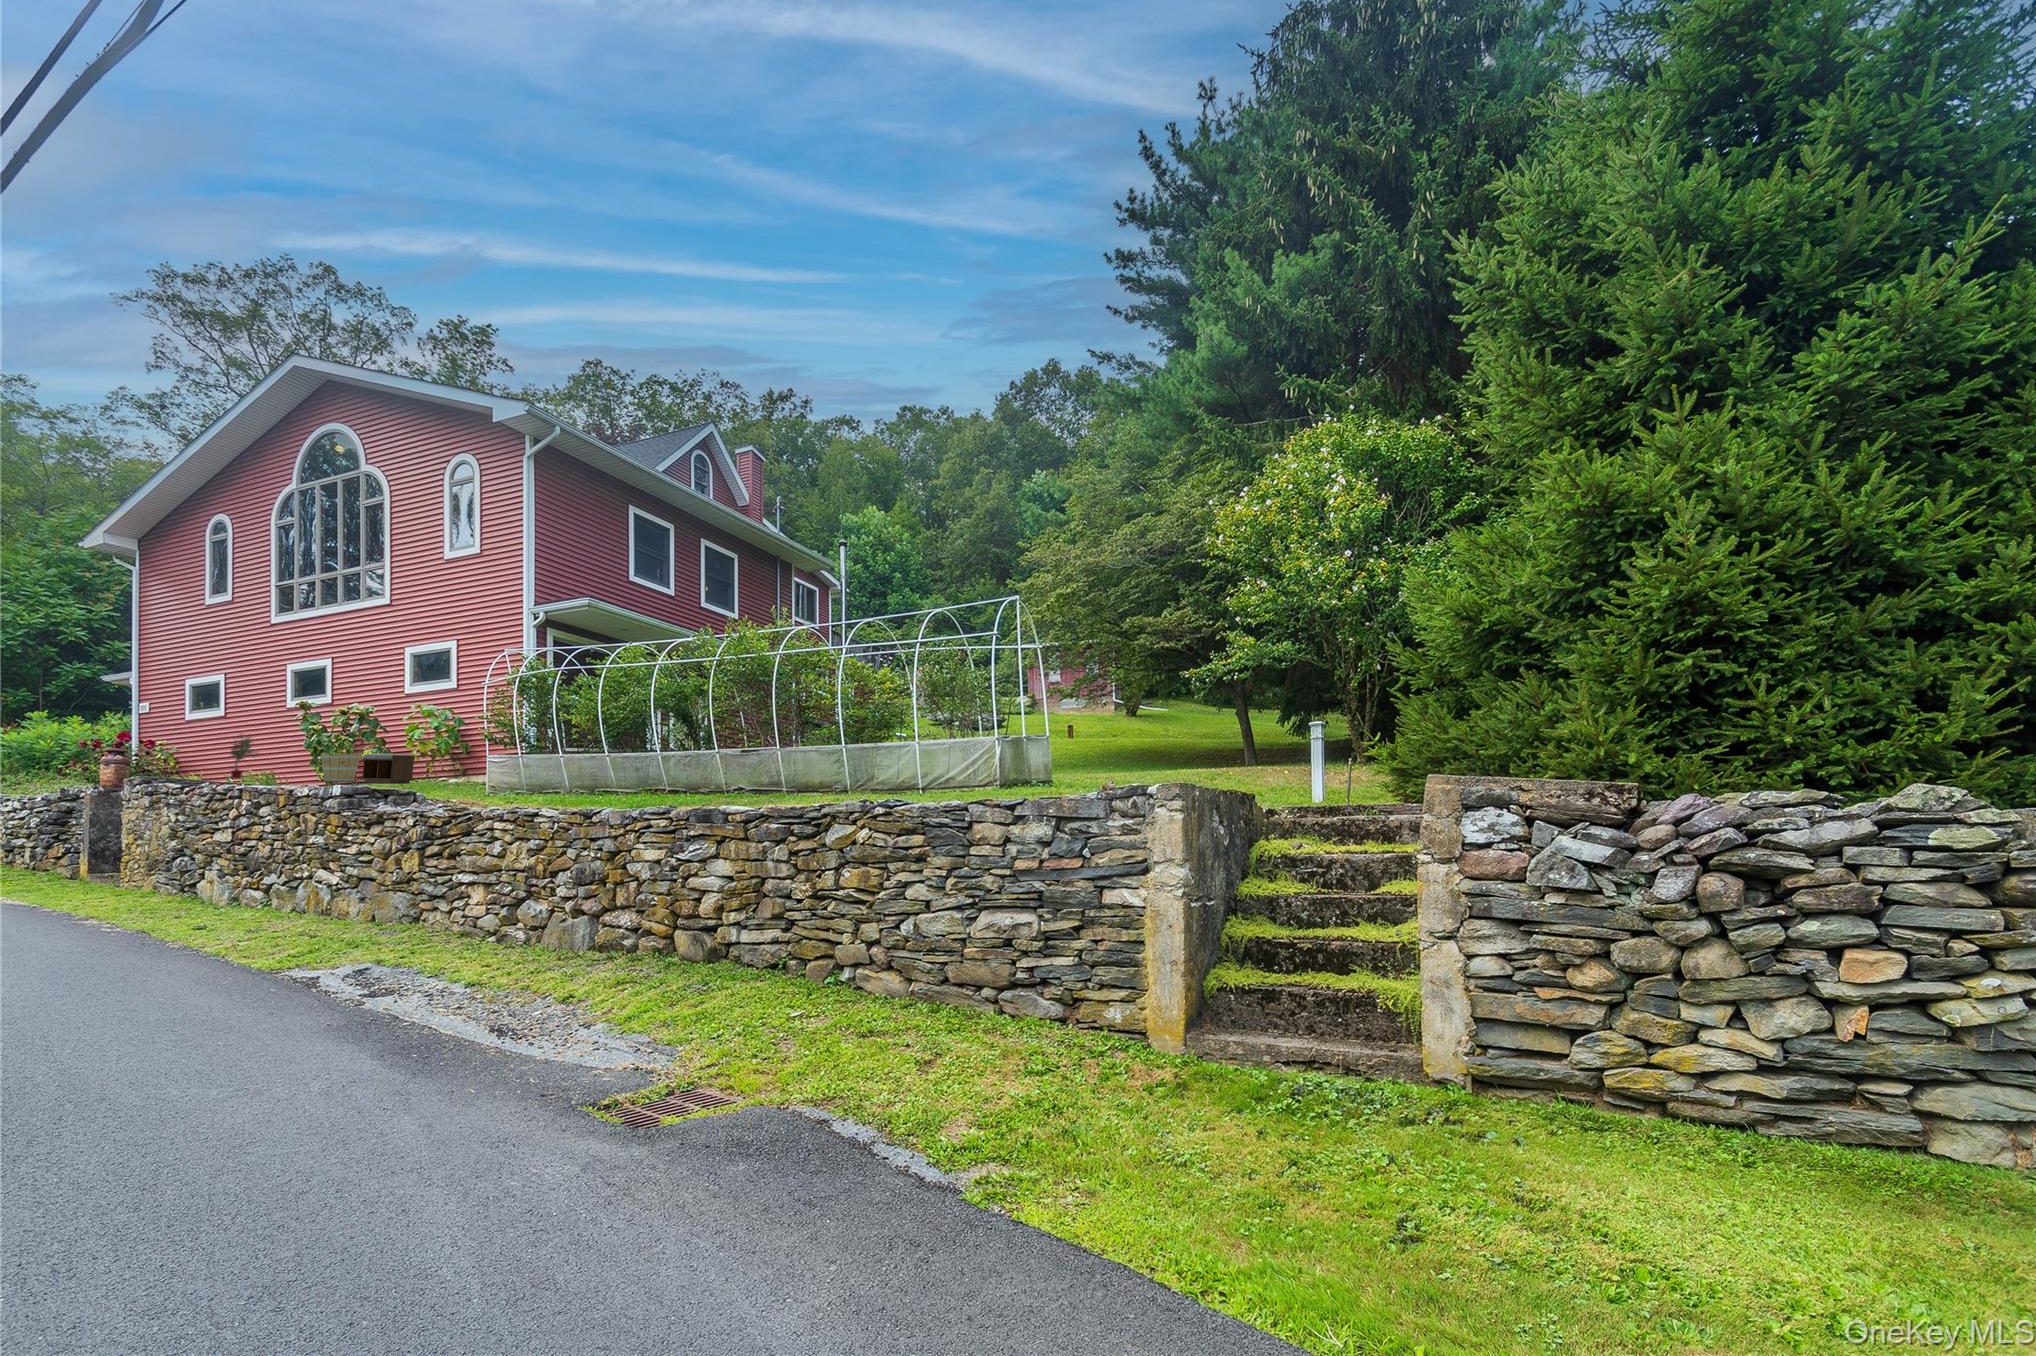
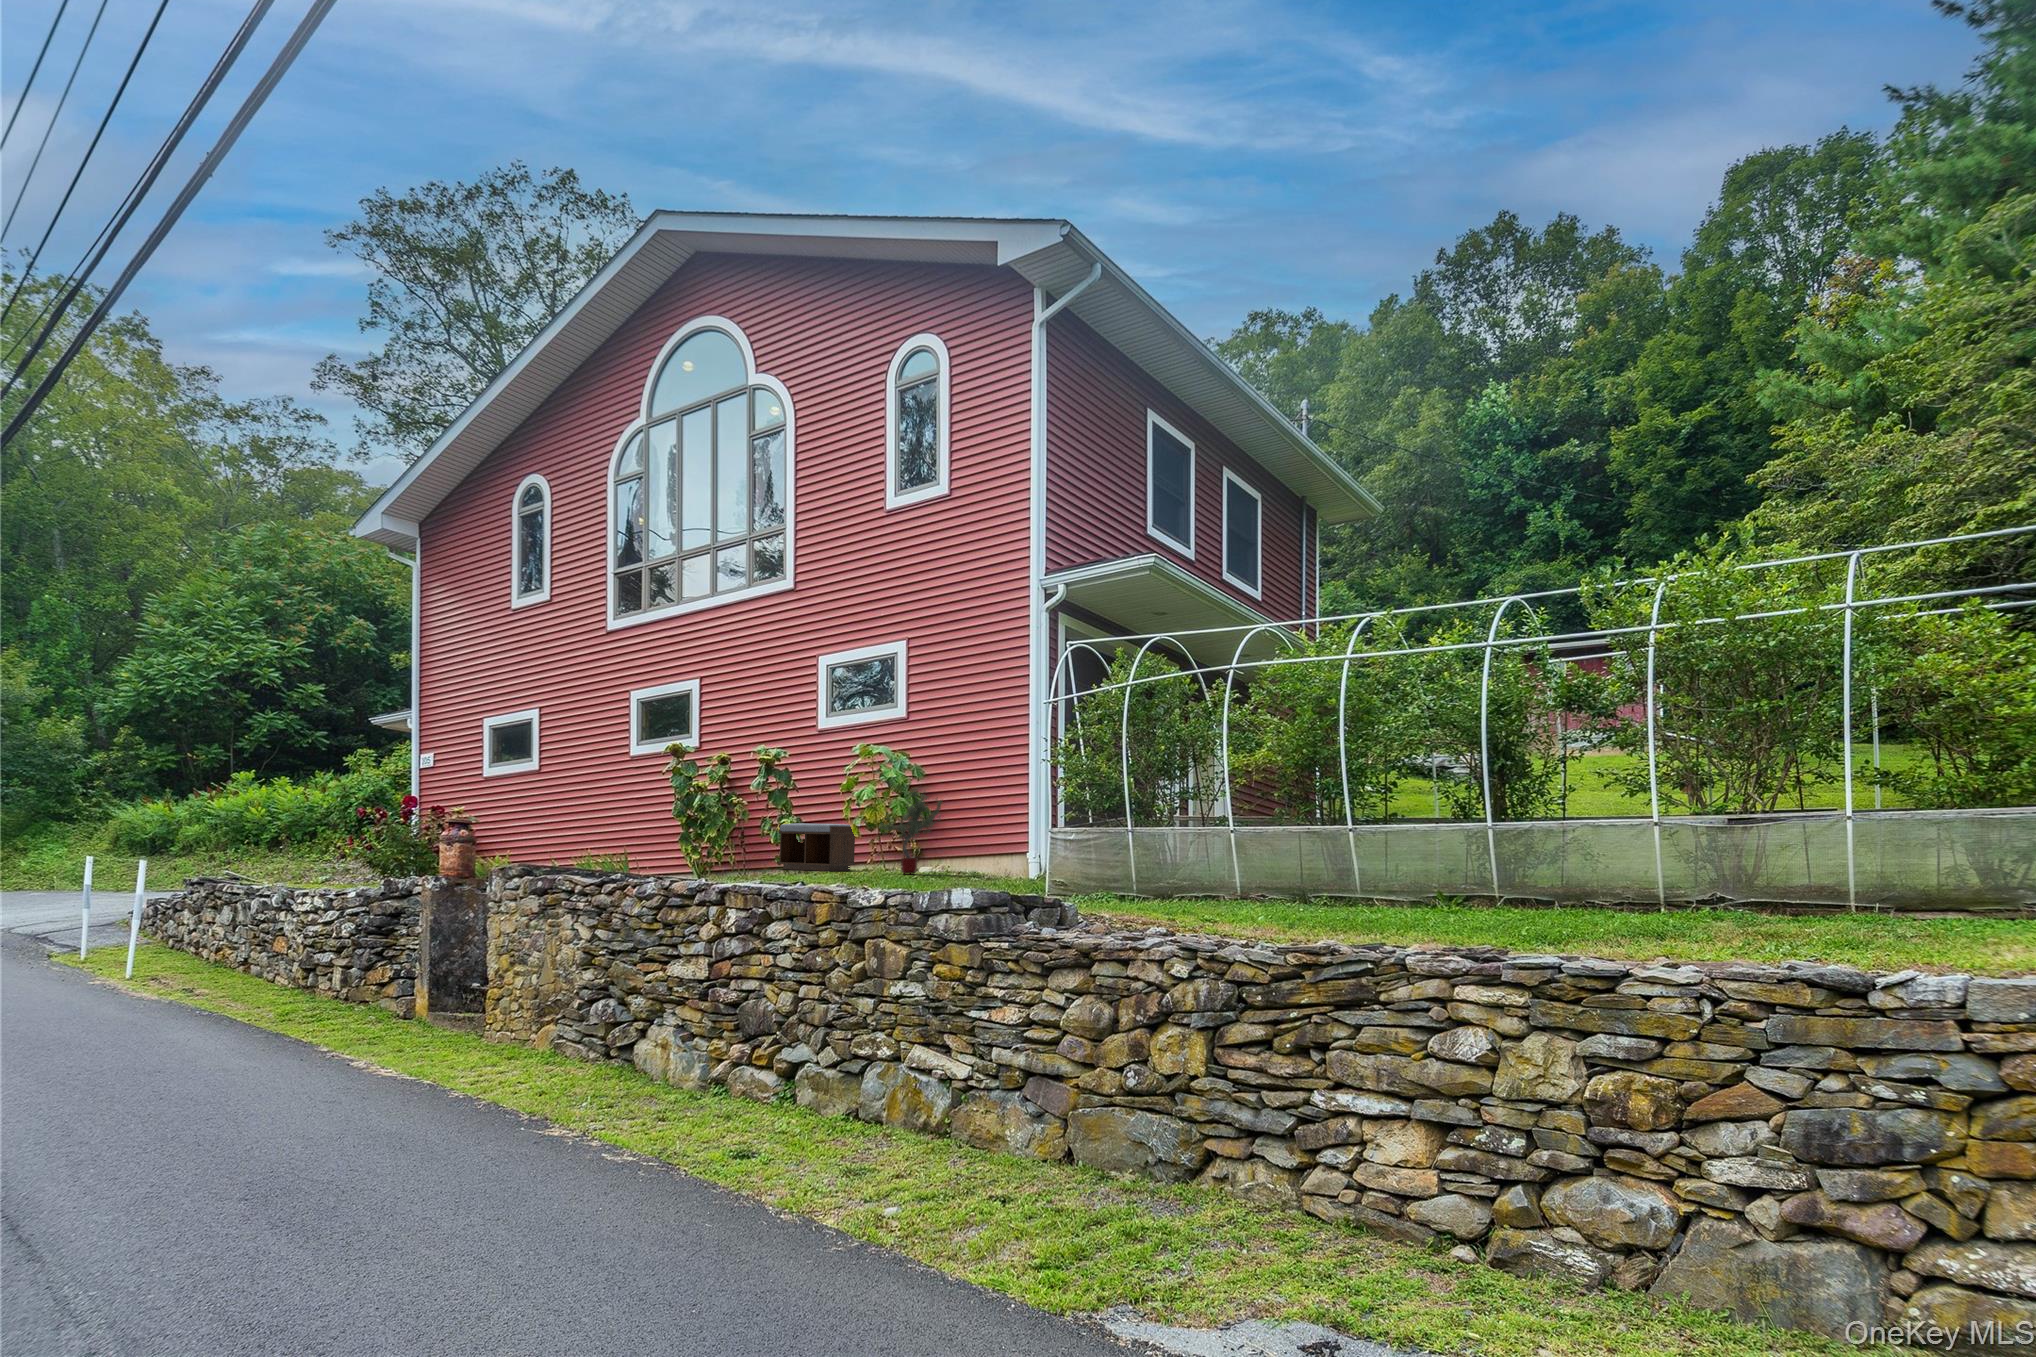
potted tree: present [231,735,259,779] -> present [879,789,943,874]
wooden bucket: present [320,753,361,782] -> none [712,823,766,868]

